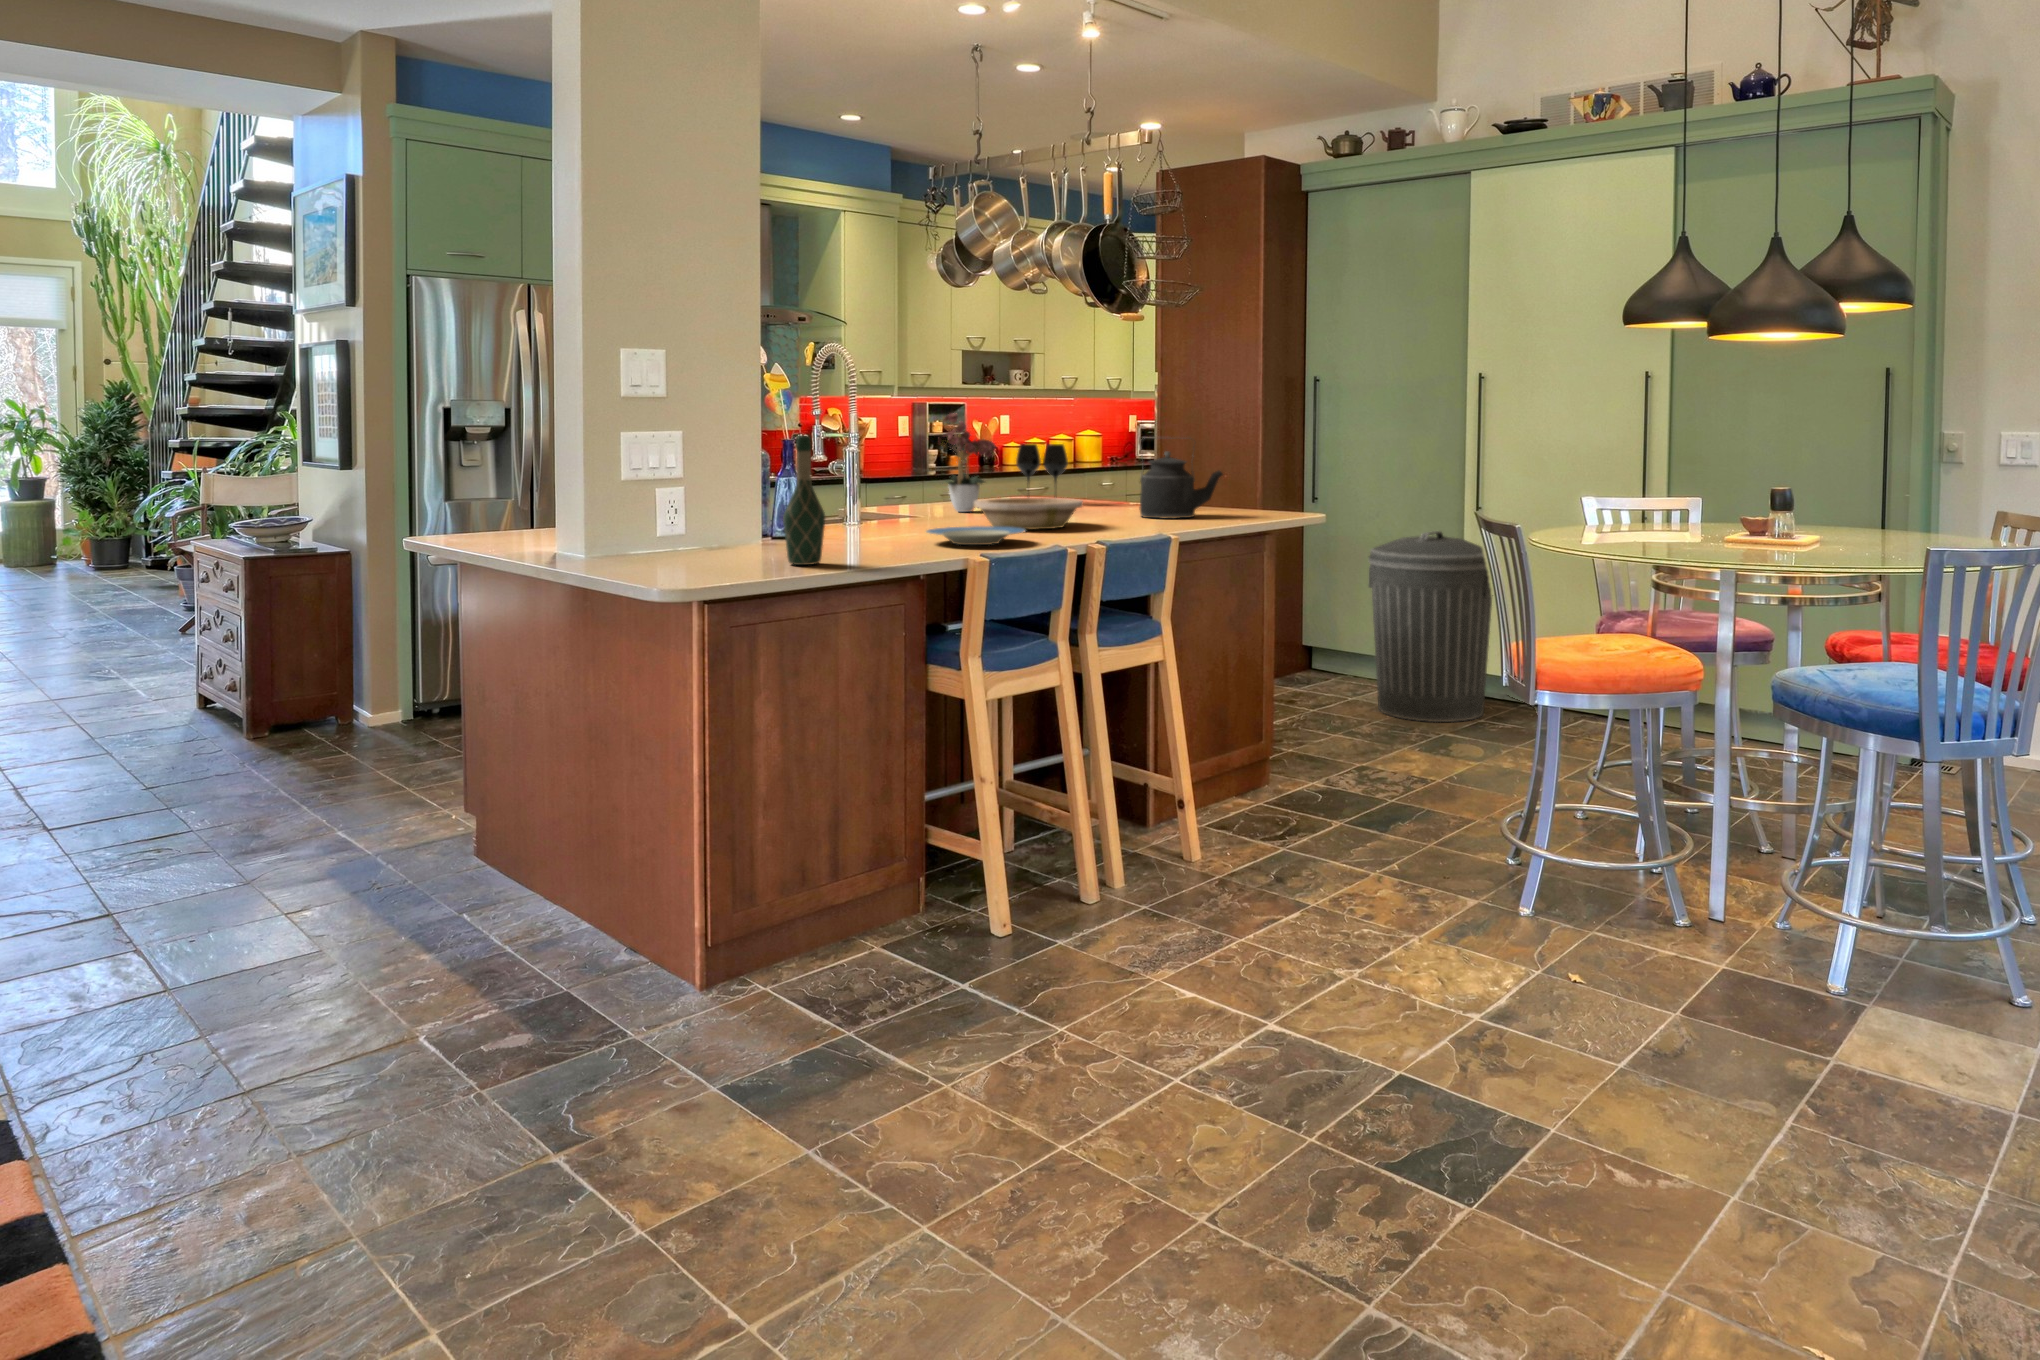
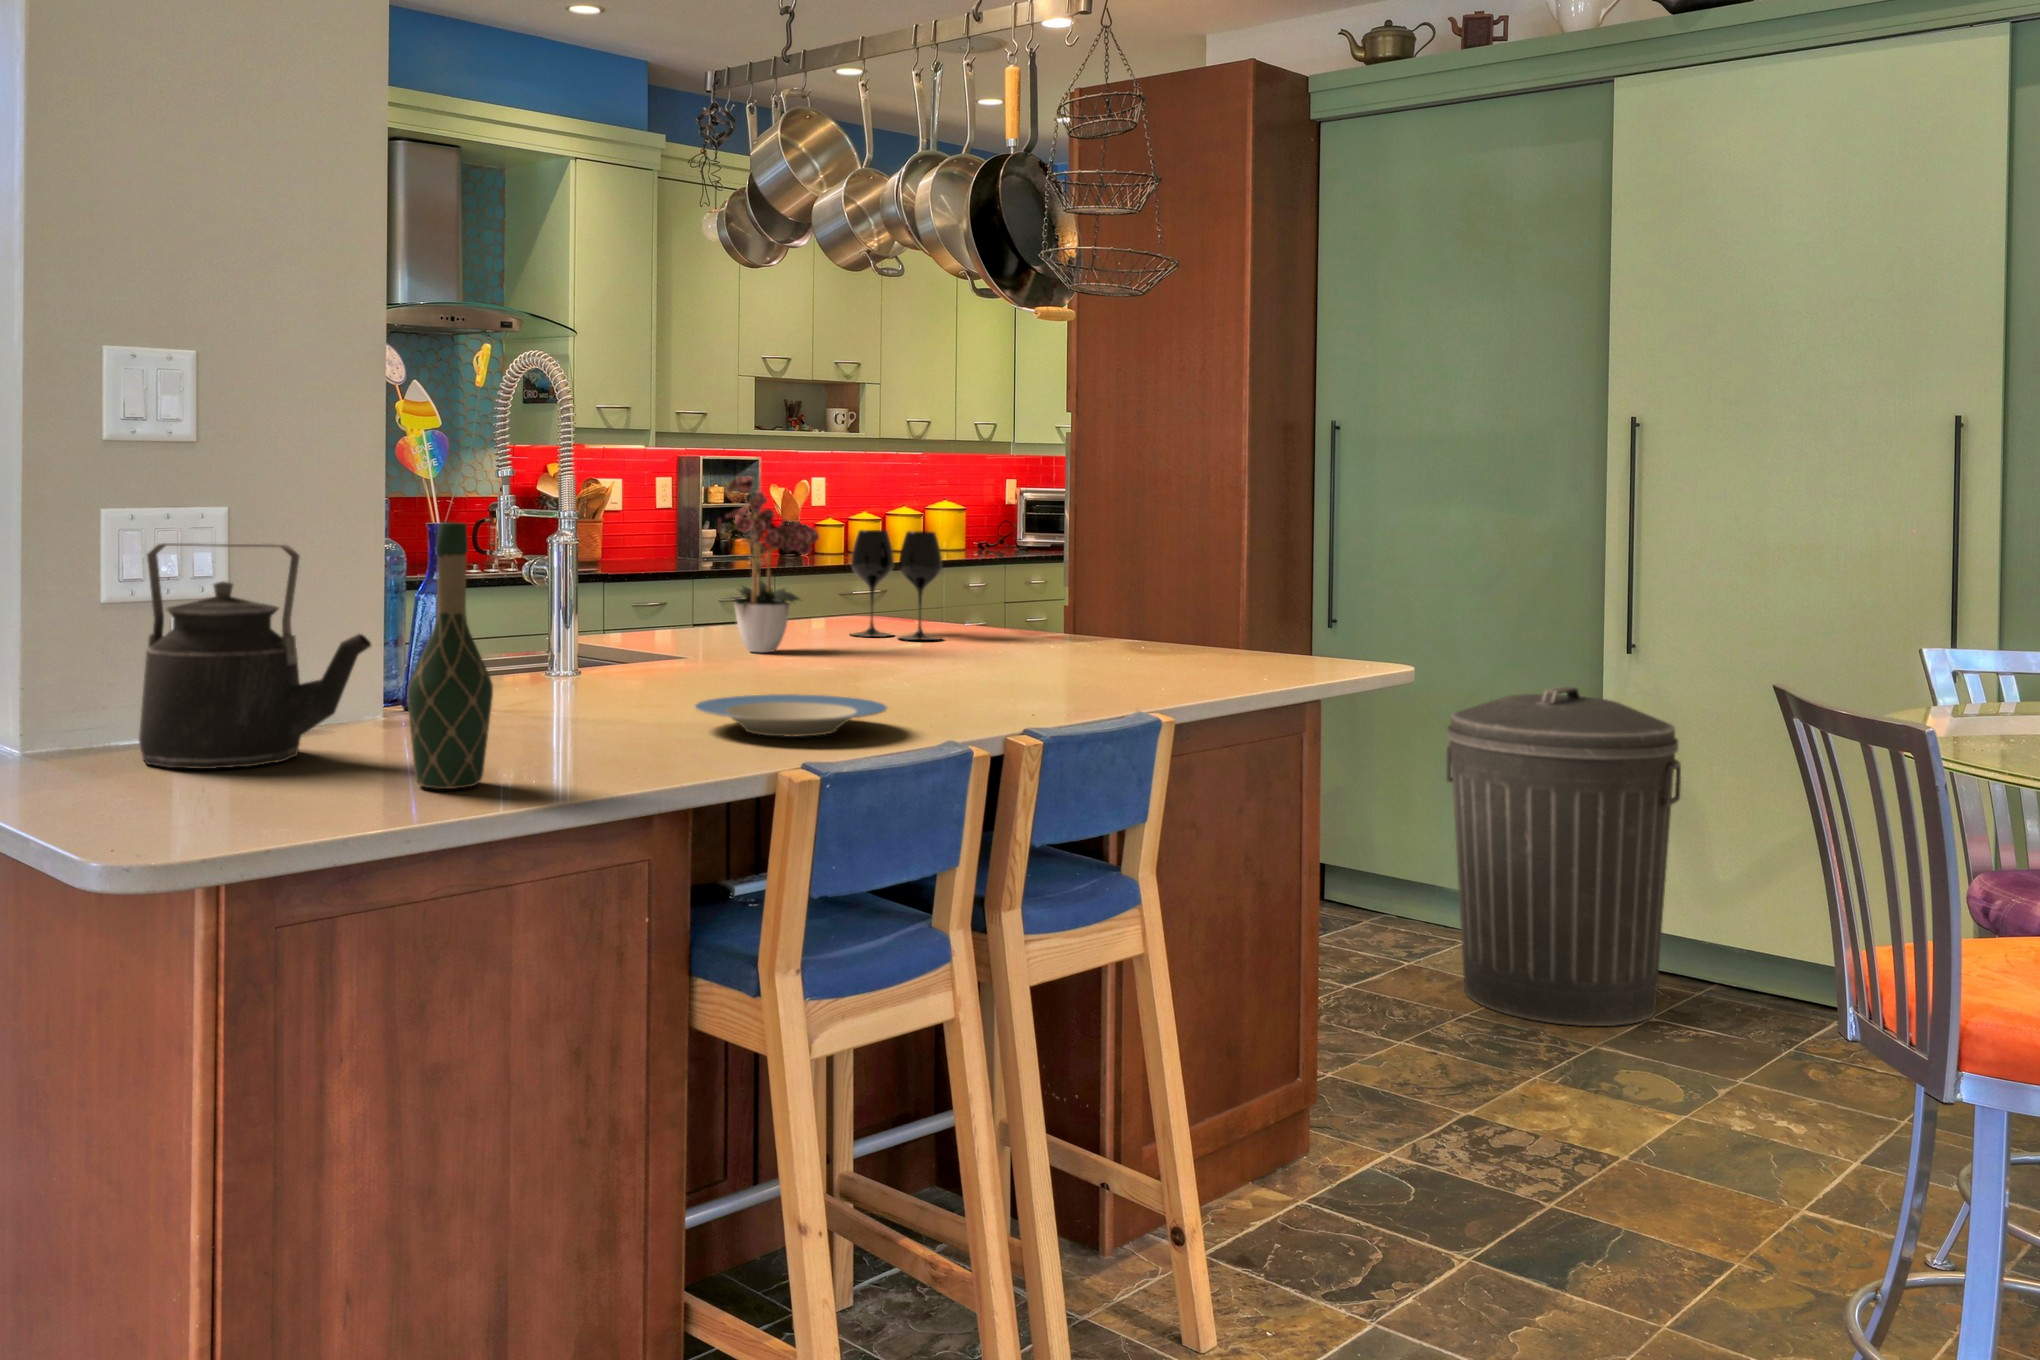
kettle: present [1140,451,1223,519] -> present [139,543,371,769]
bowl: present [974,498,1083,529] -> none [783,632,985,696]

